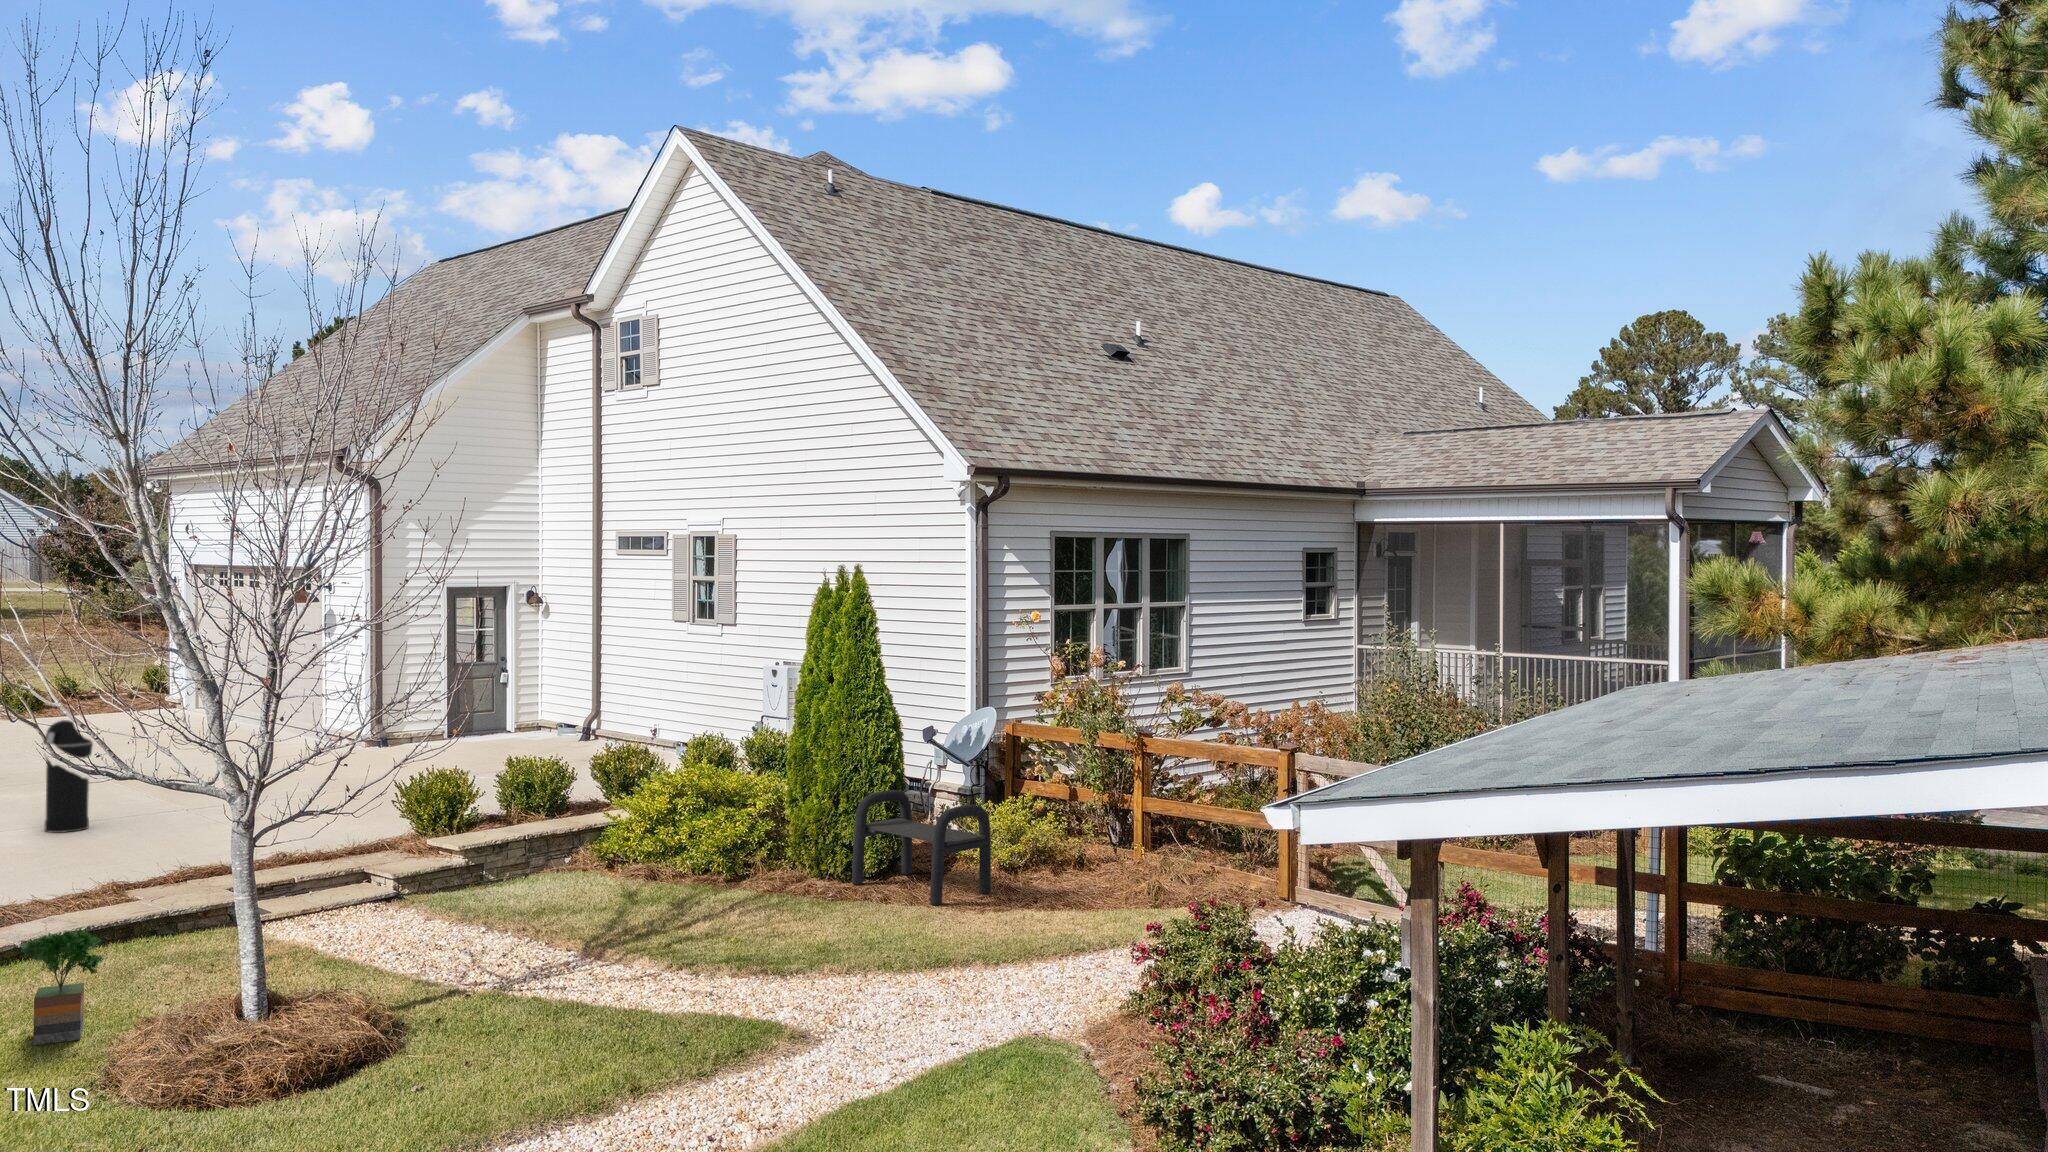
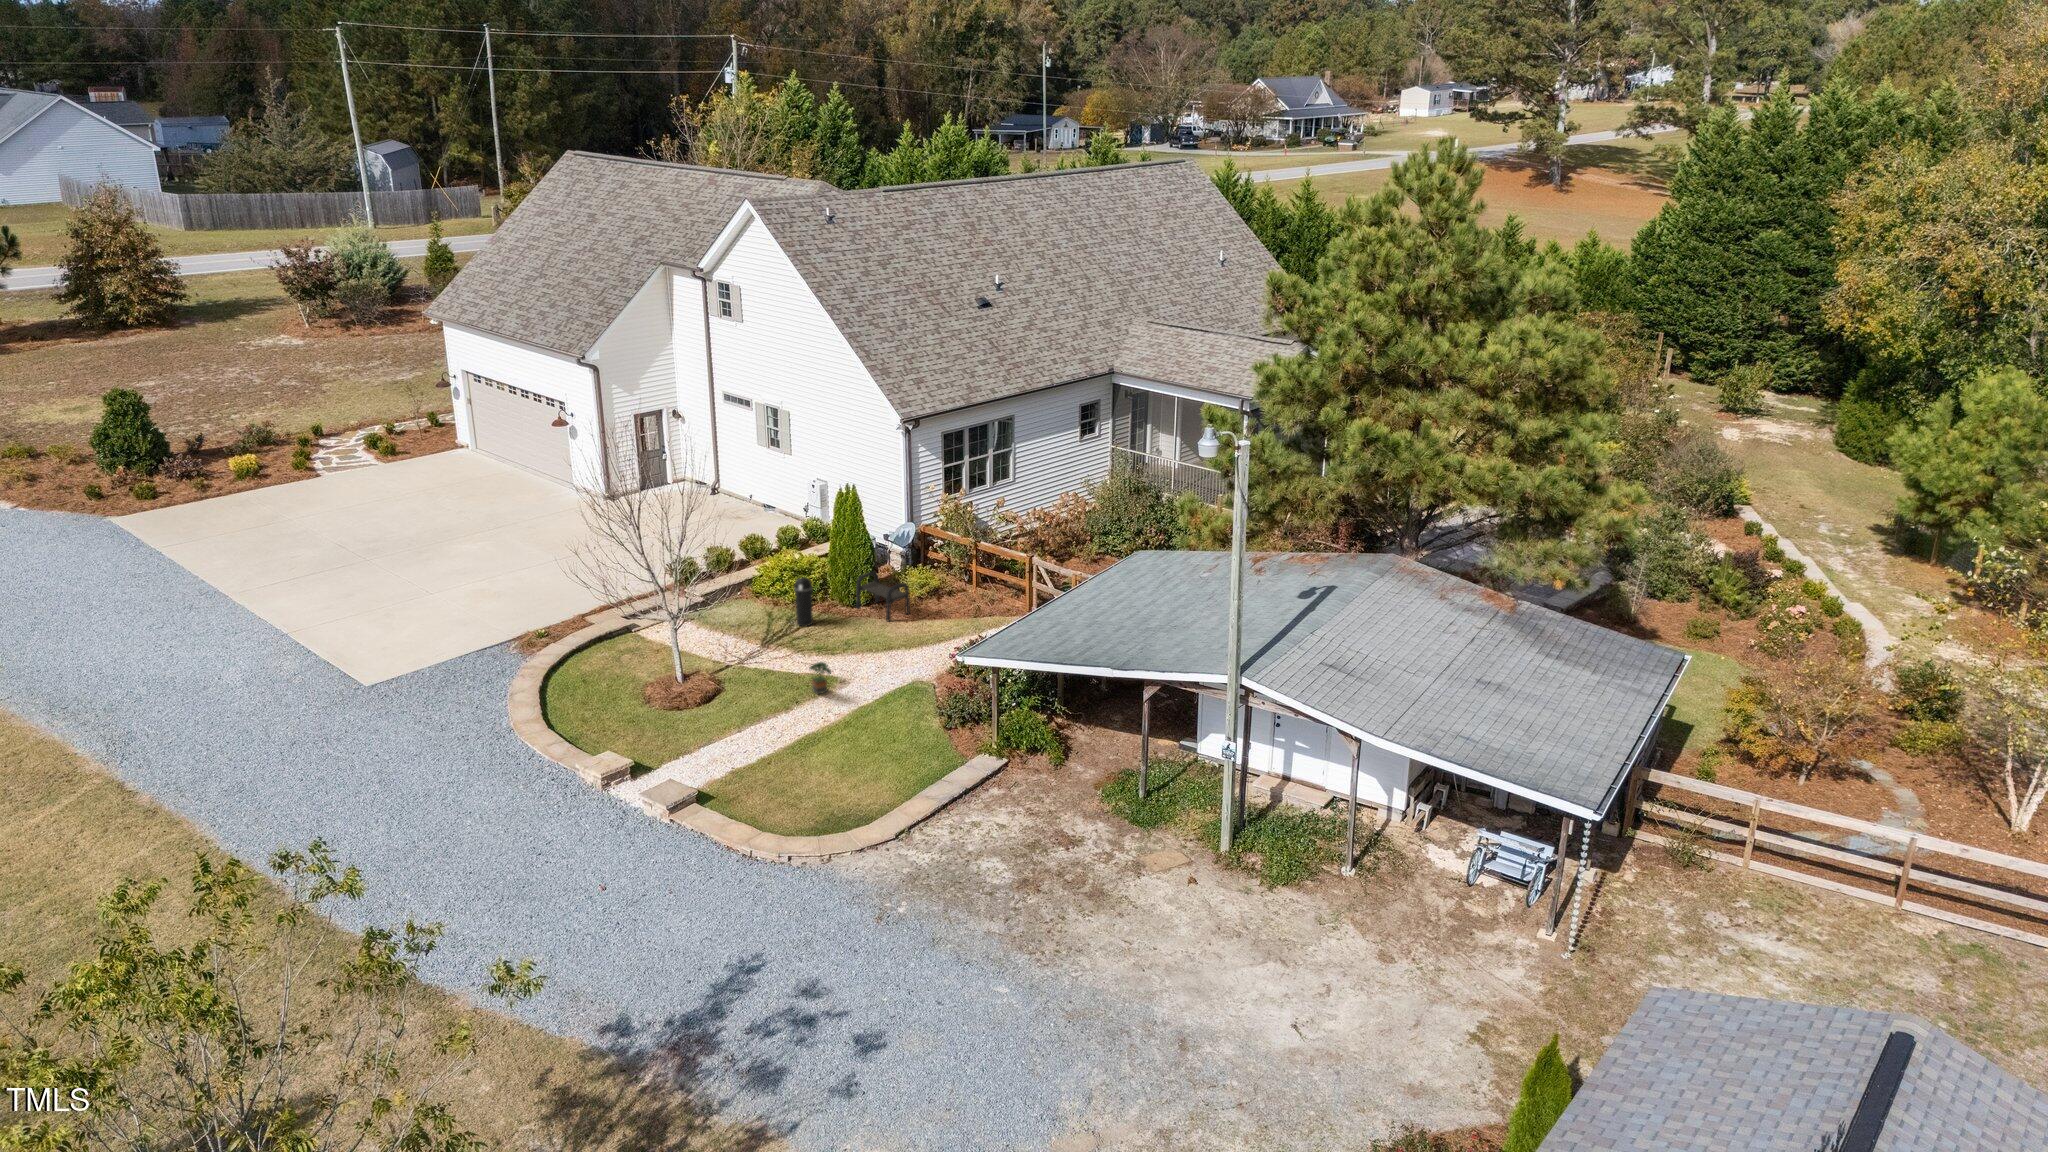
trash can: present [44,720,93,833] -> present [794,577,813,627]
potted tree: present [22,930,104,1045] -> present [809,662,831,694]

